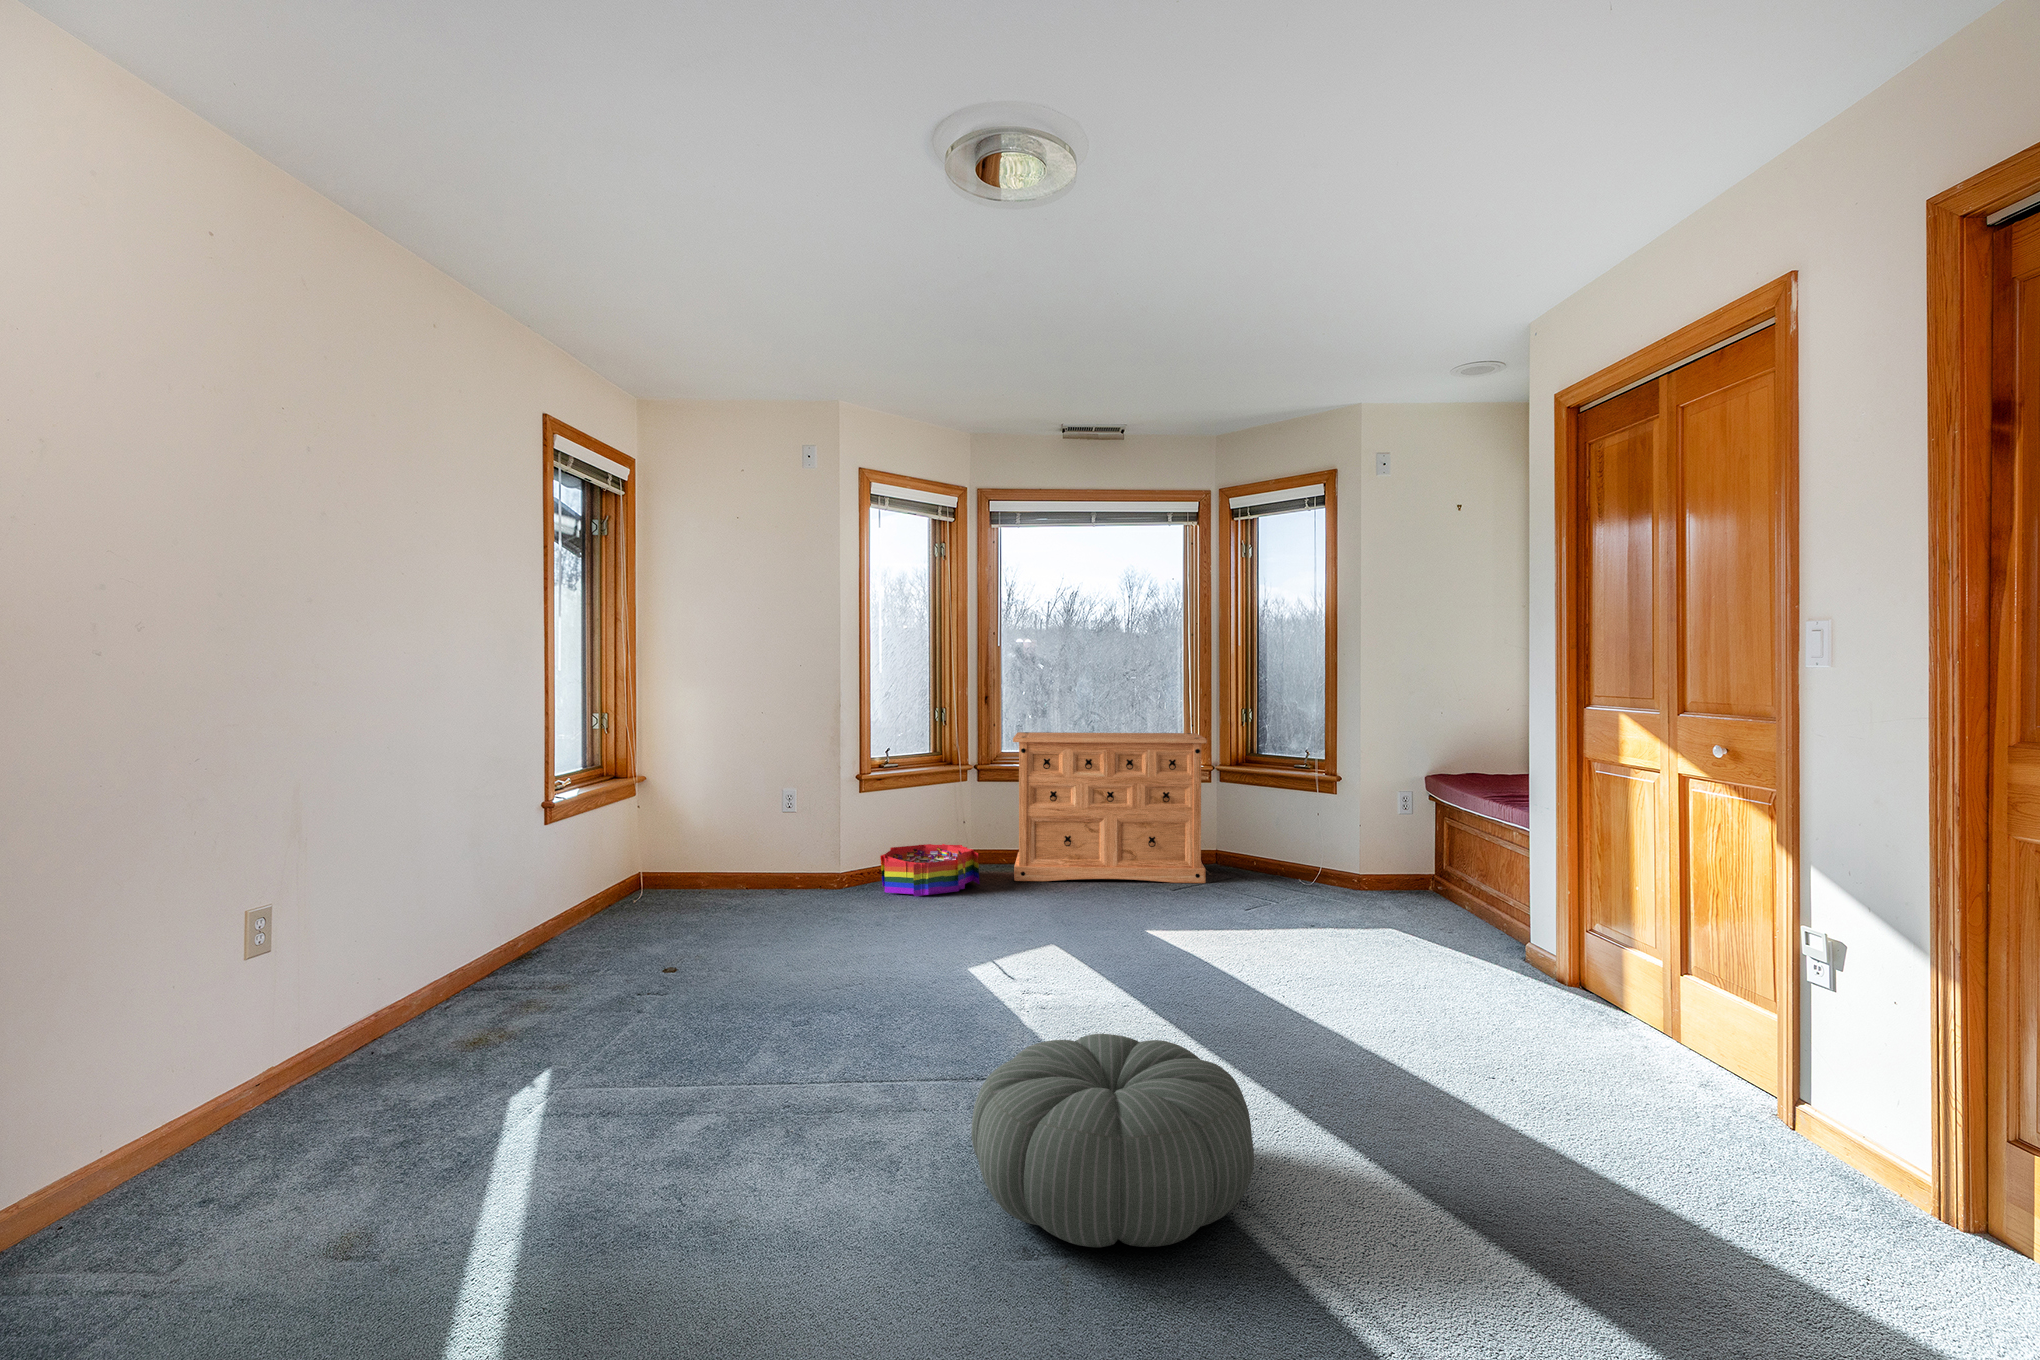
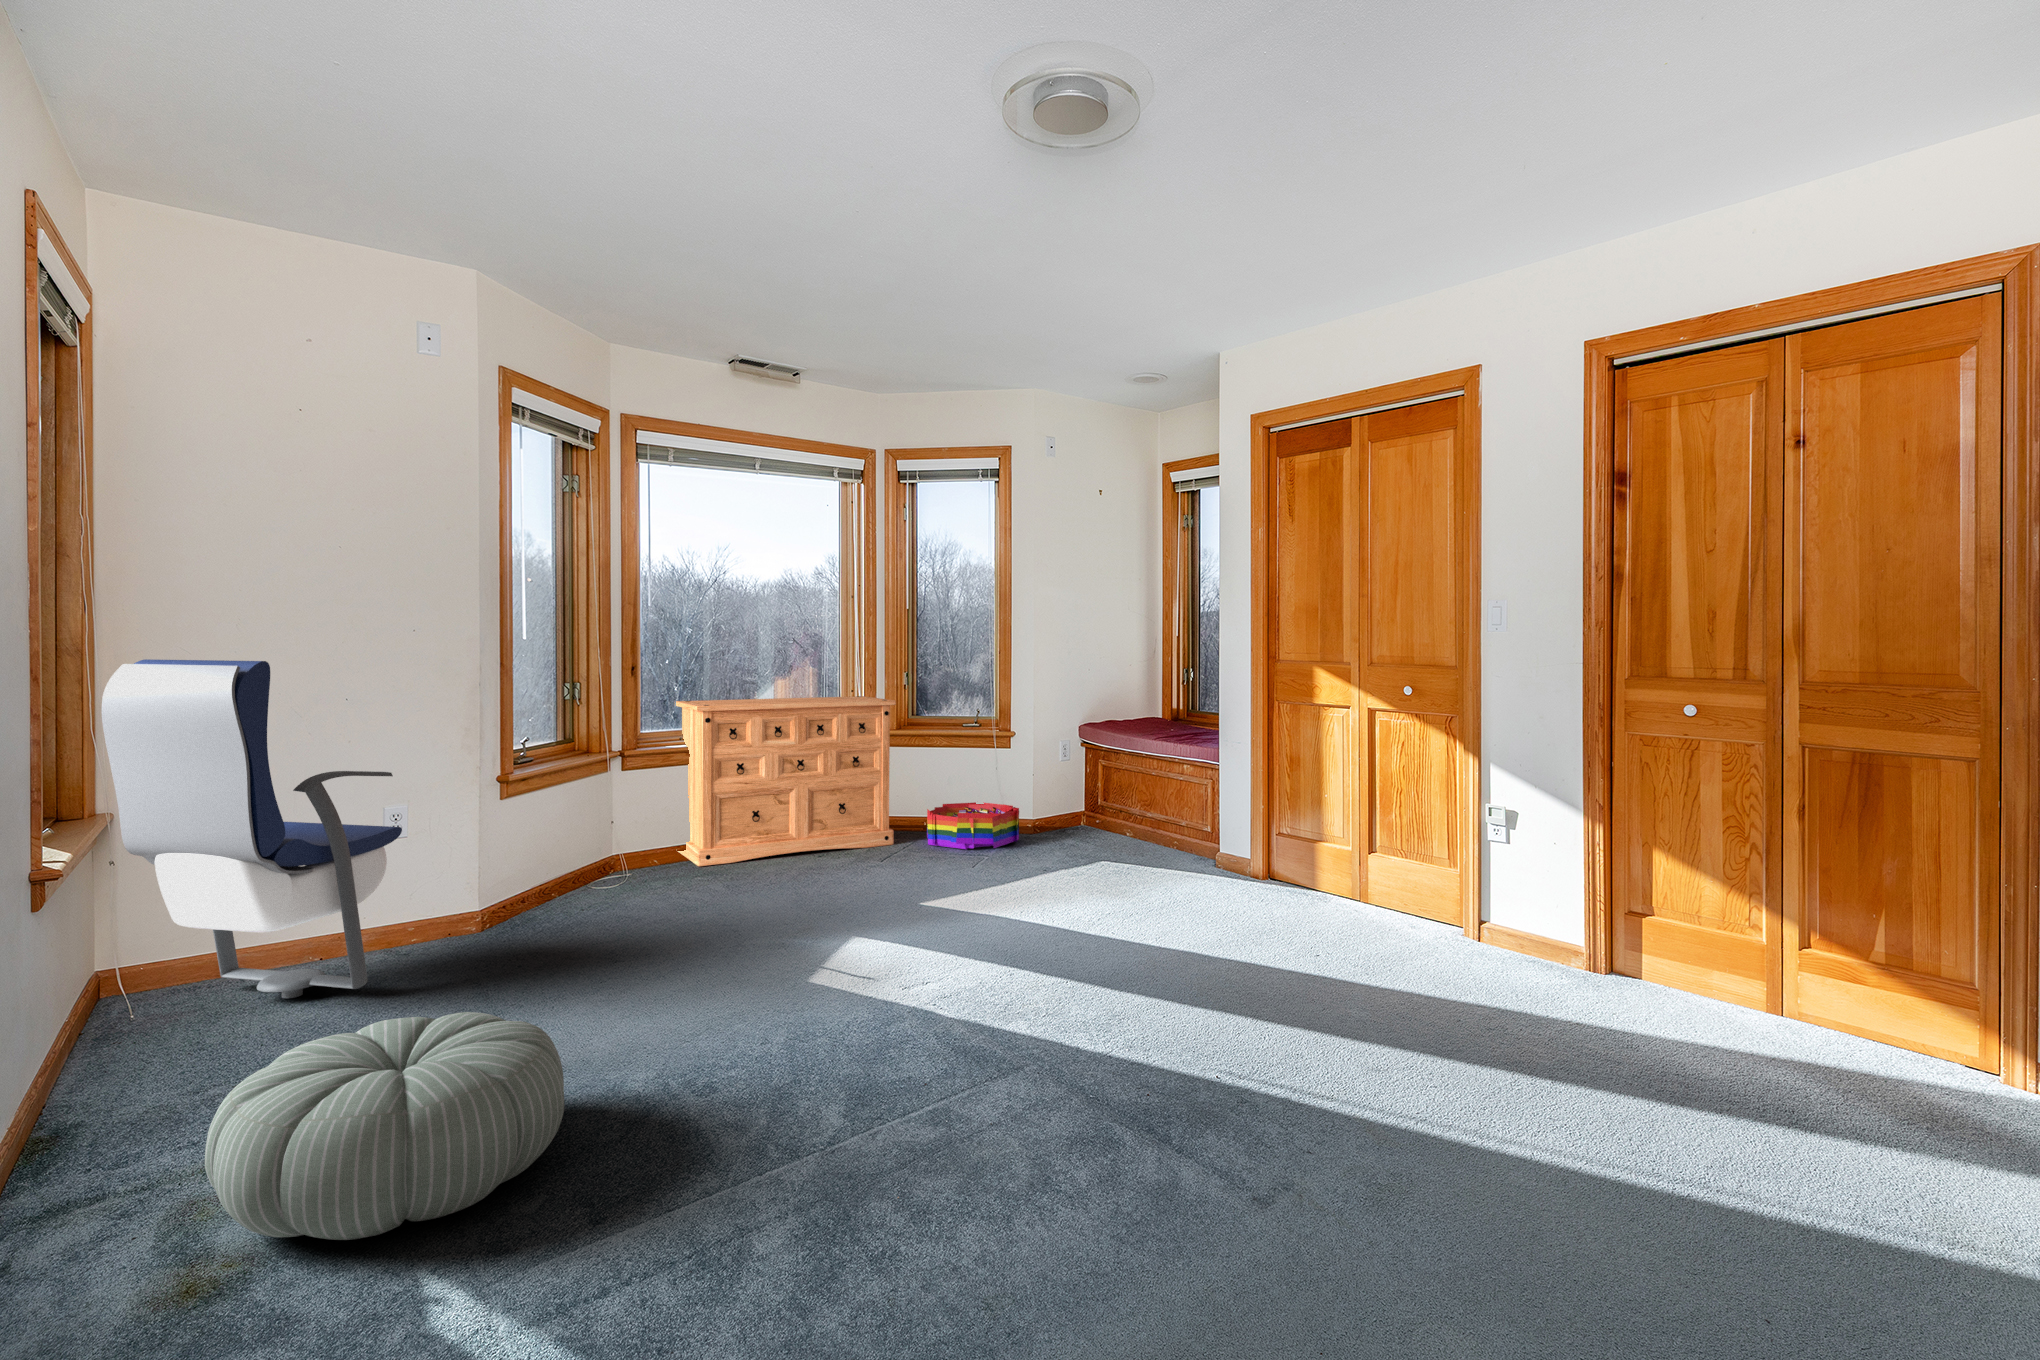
armchair: none [540,695,715,939] -> present [102,659,402,998]
storage bin: present [880,844,979,897] -> present [927,802,1019,849]
pouf: present [971,1034,1254,1247] -> present [205,1012,564,1240]

